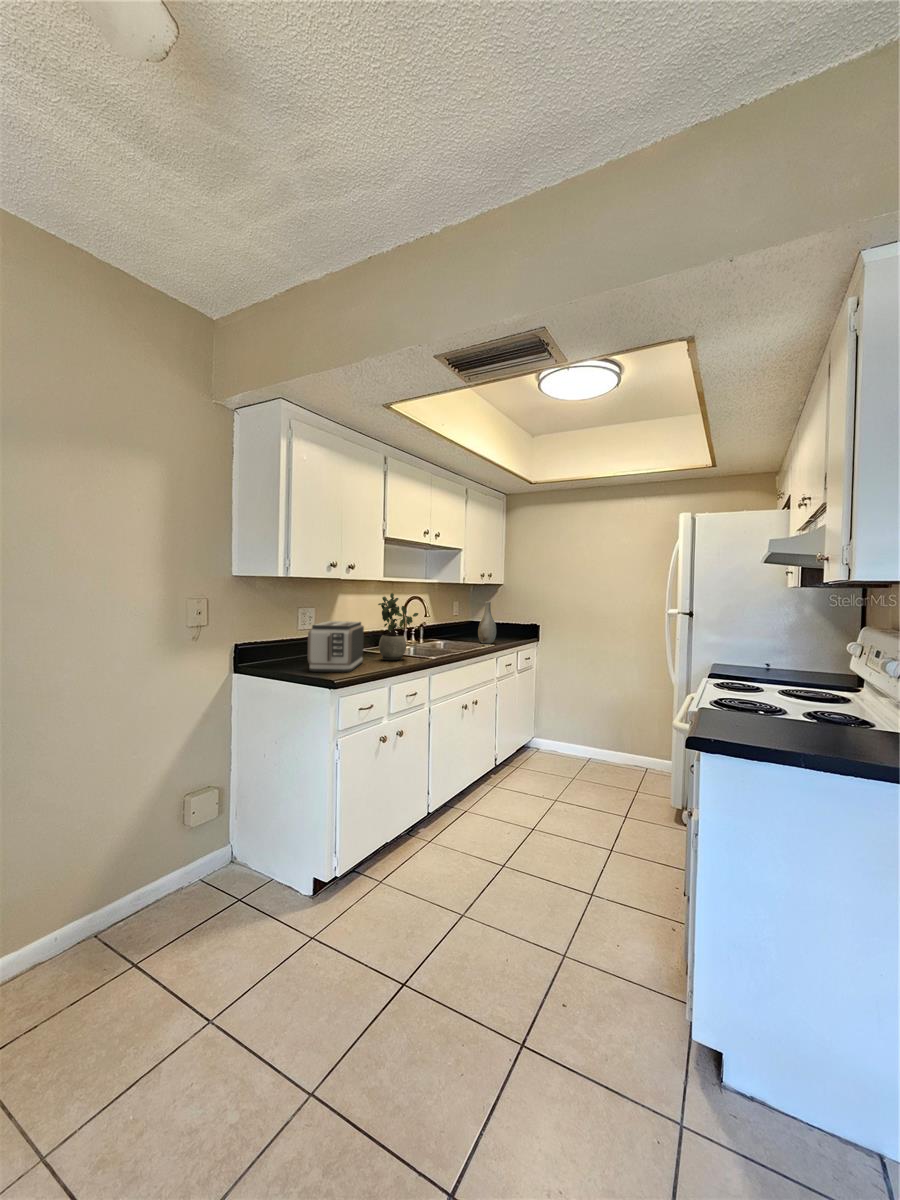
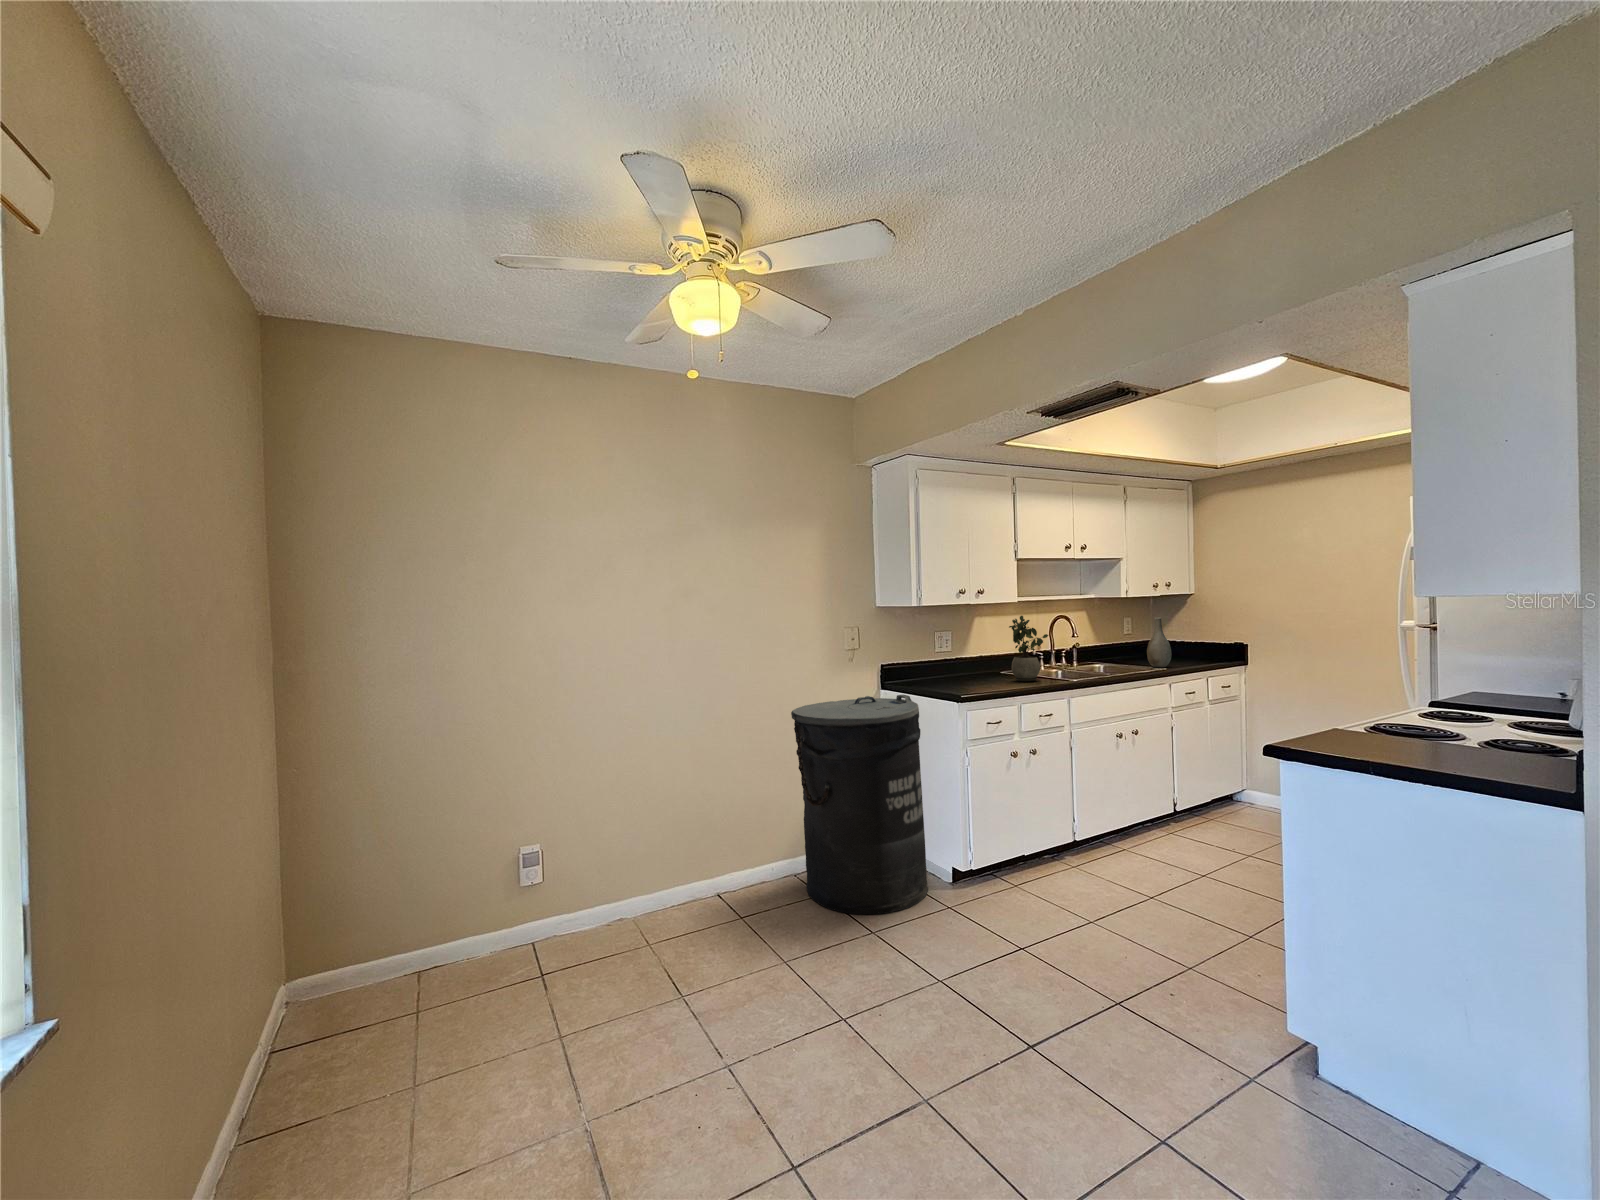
toaster: present [308,621,364,672] -> none [939,644,994,689]
trash can: none [92,682,287,1000] -> present [791,695,928,914]

